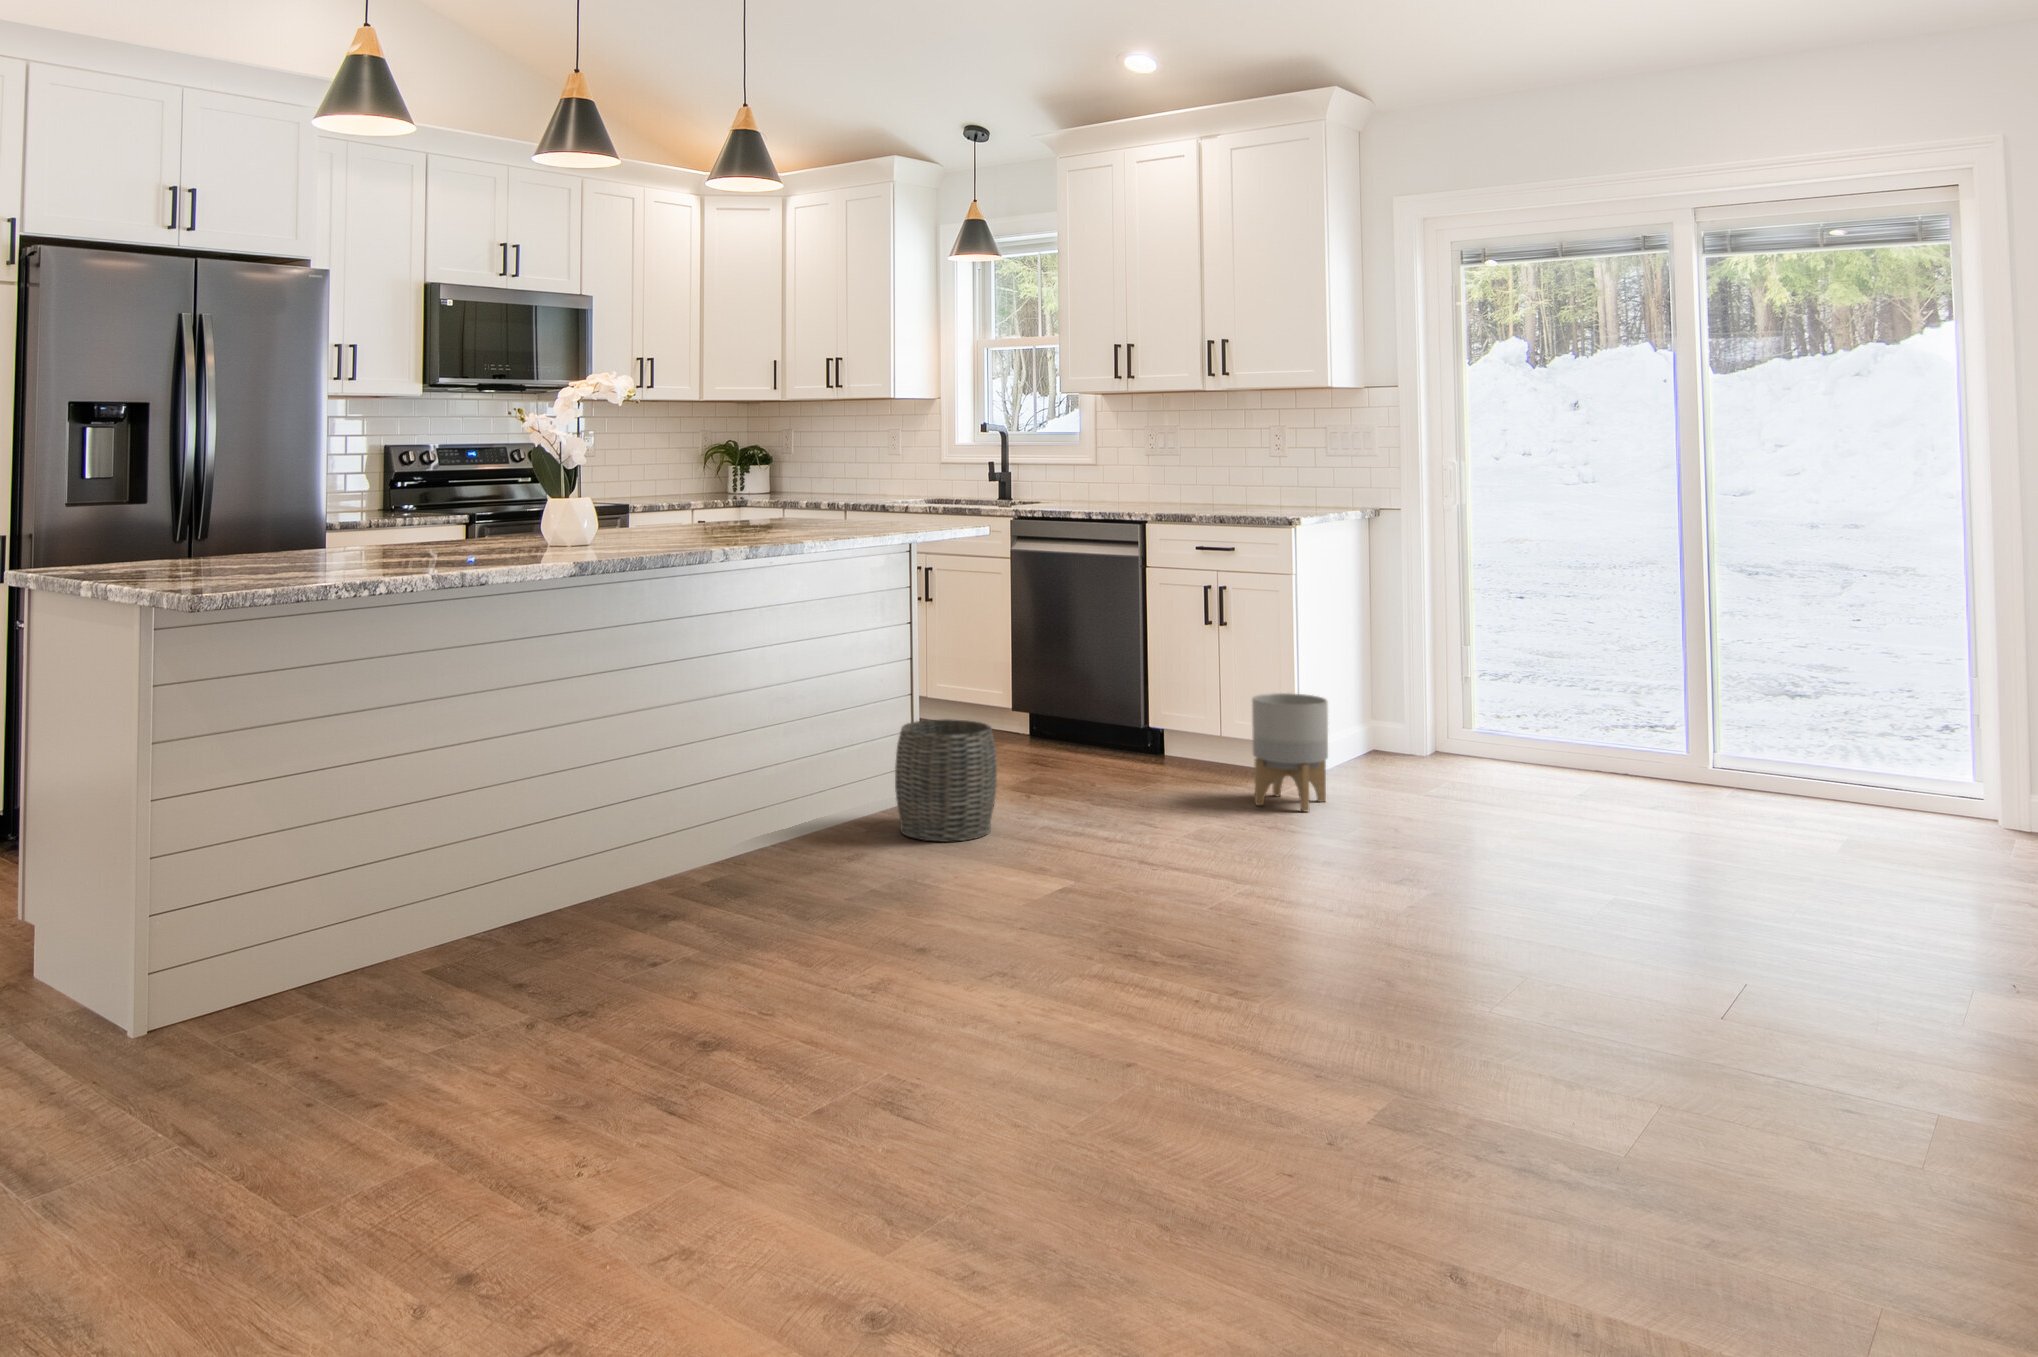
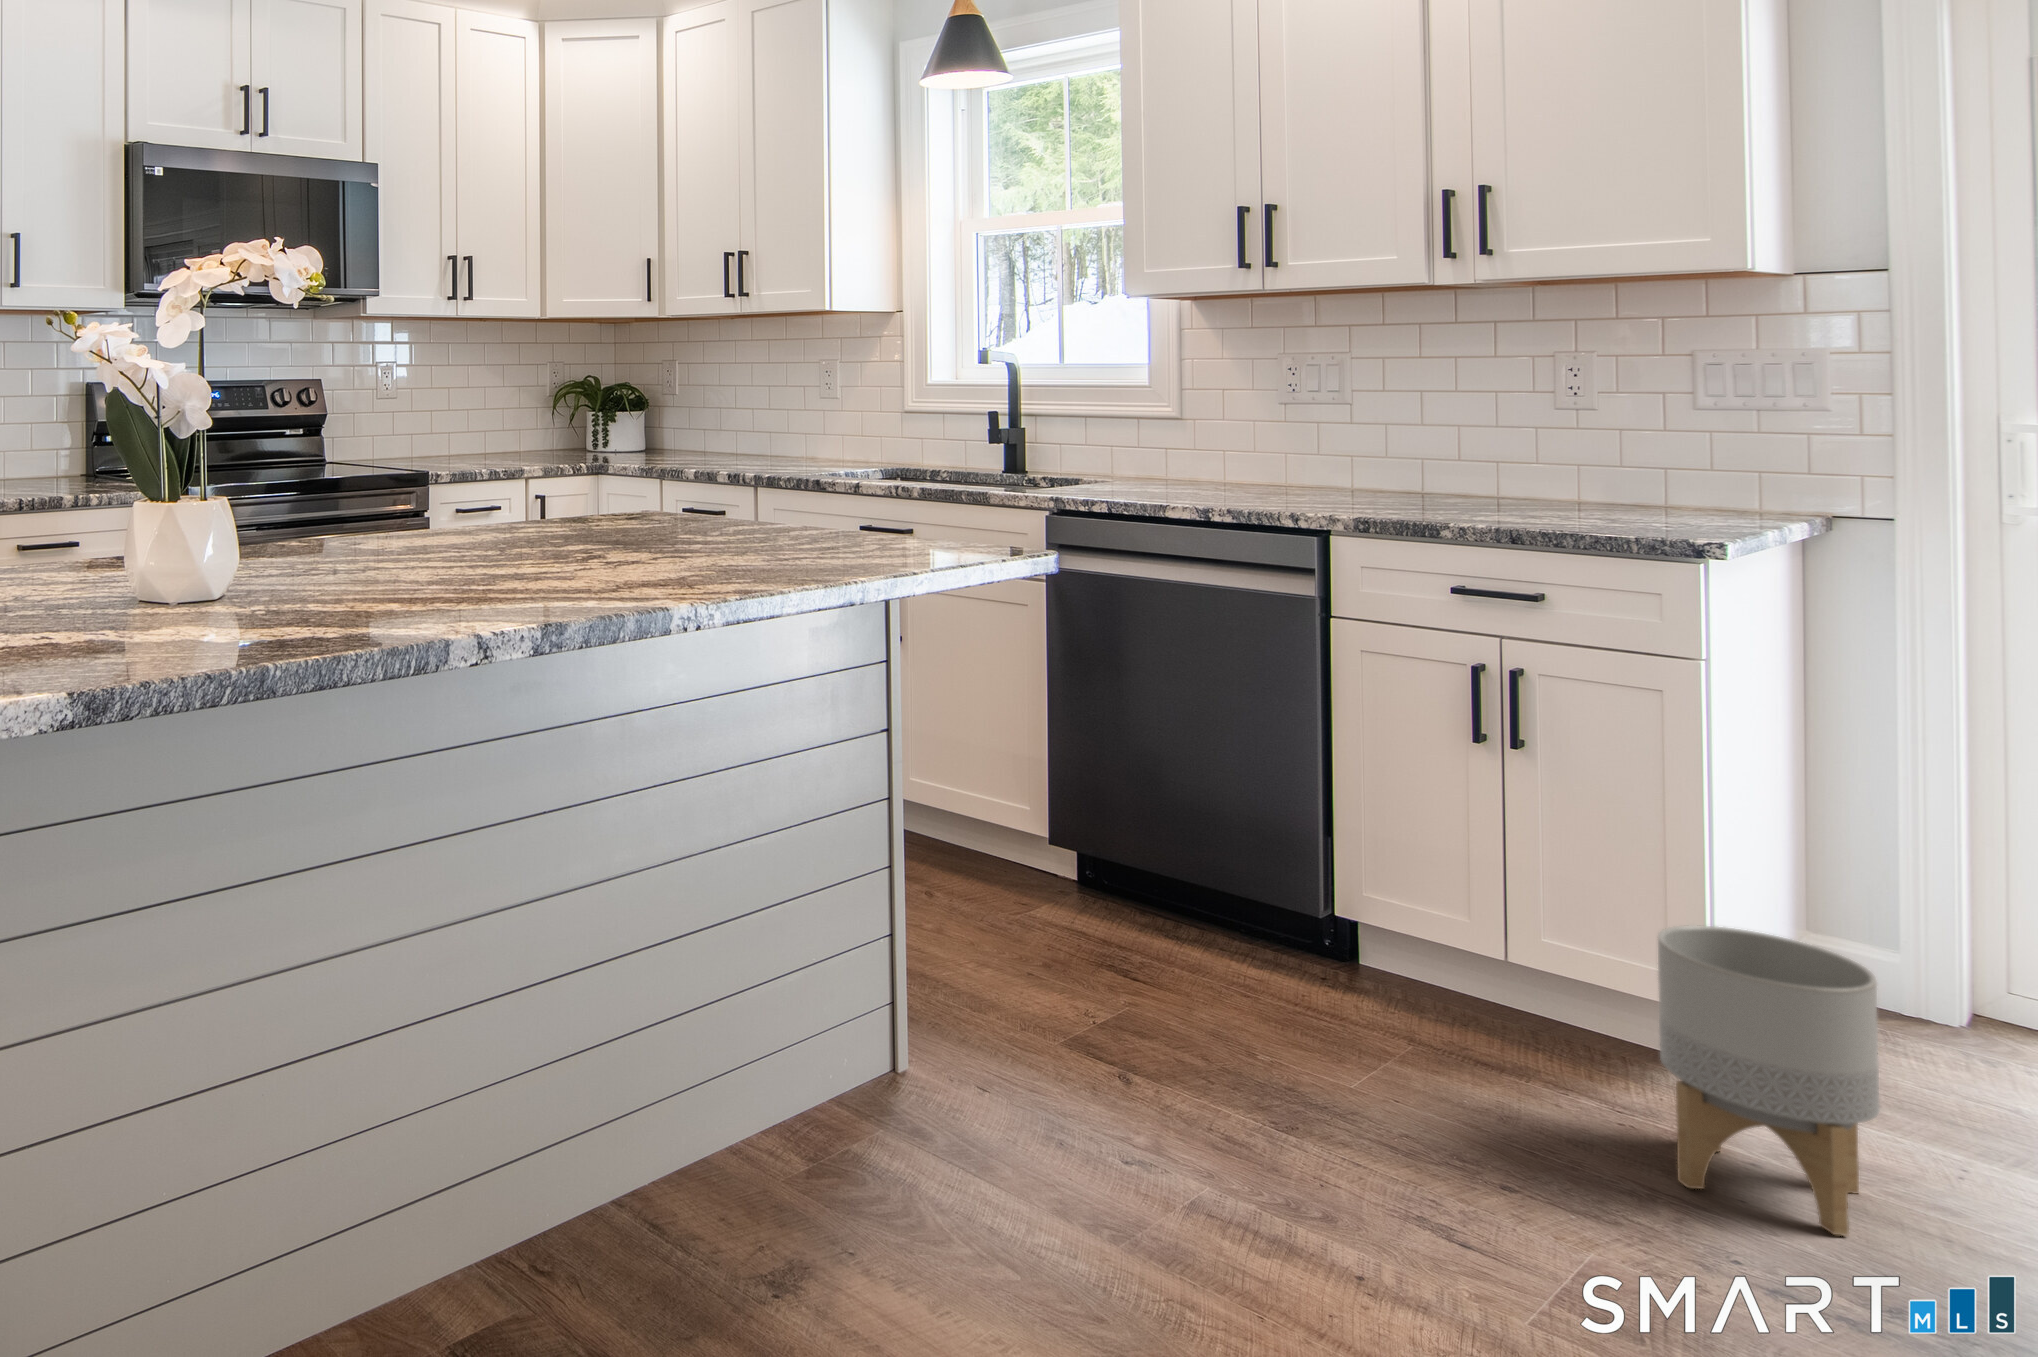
woven basket: present [895,719,997,842] -> none [869,940,1091,1246]

